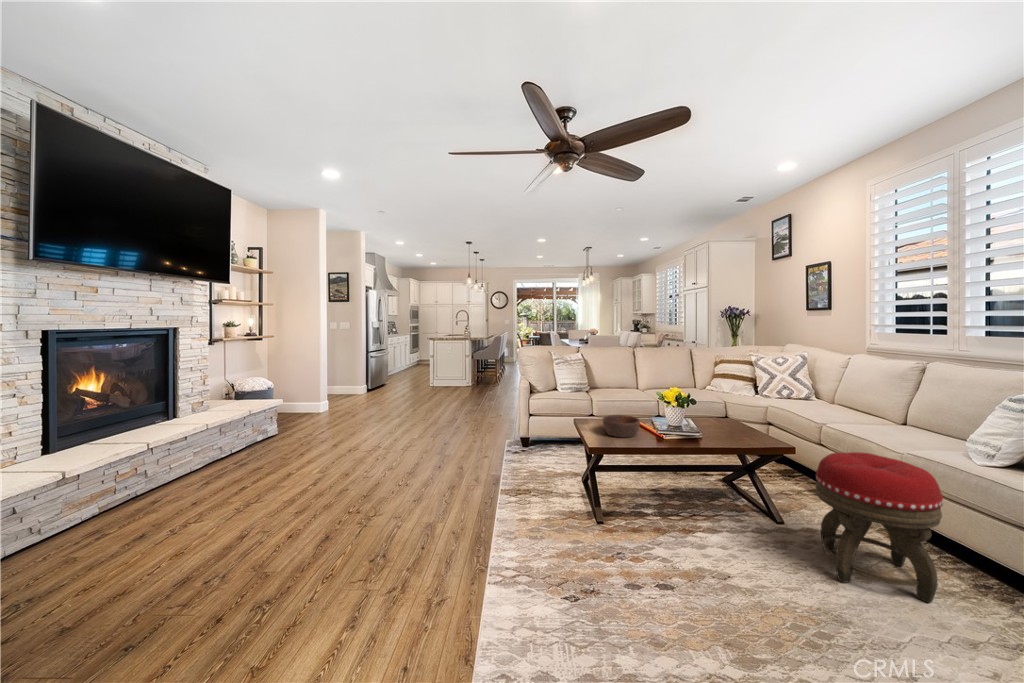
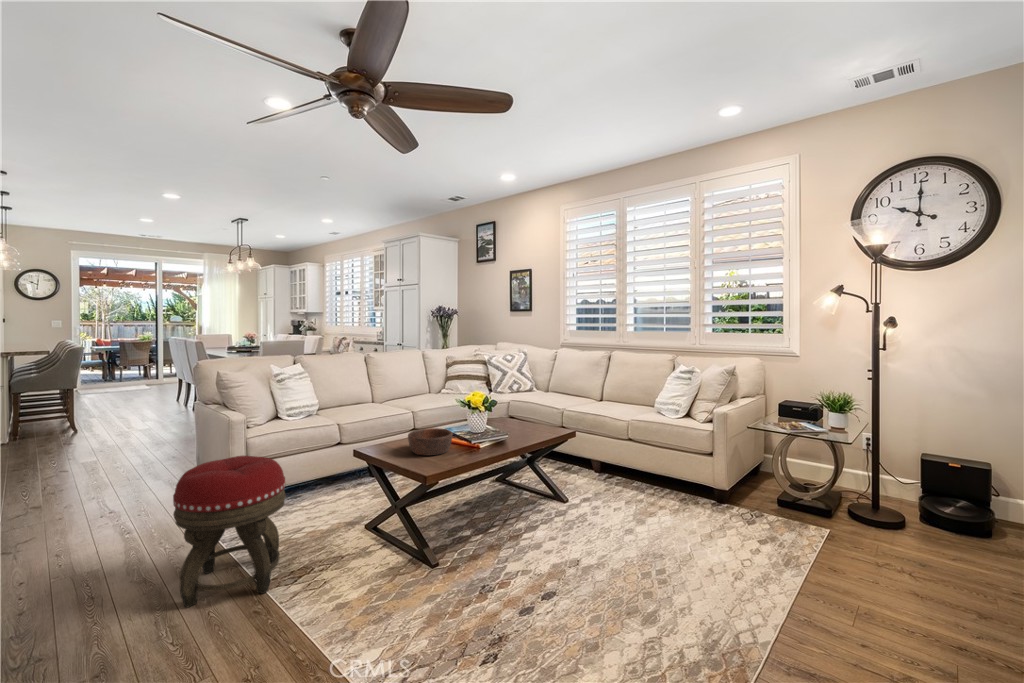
footstool: present [816,452,943,603] -> present [173,456,286,607]

